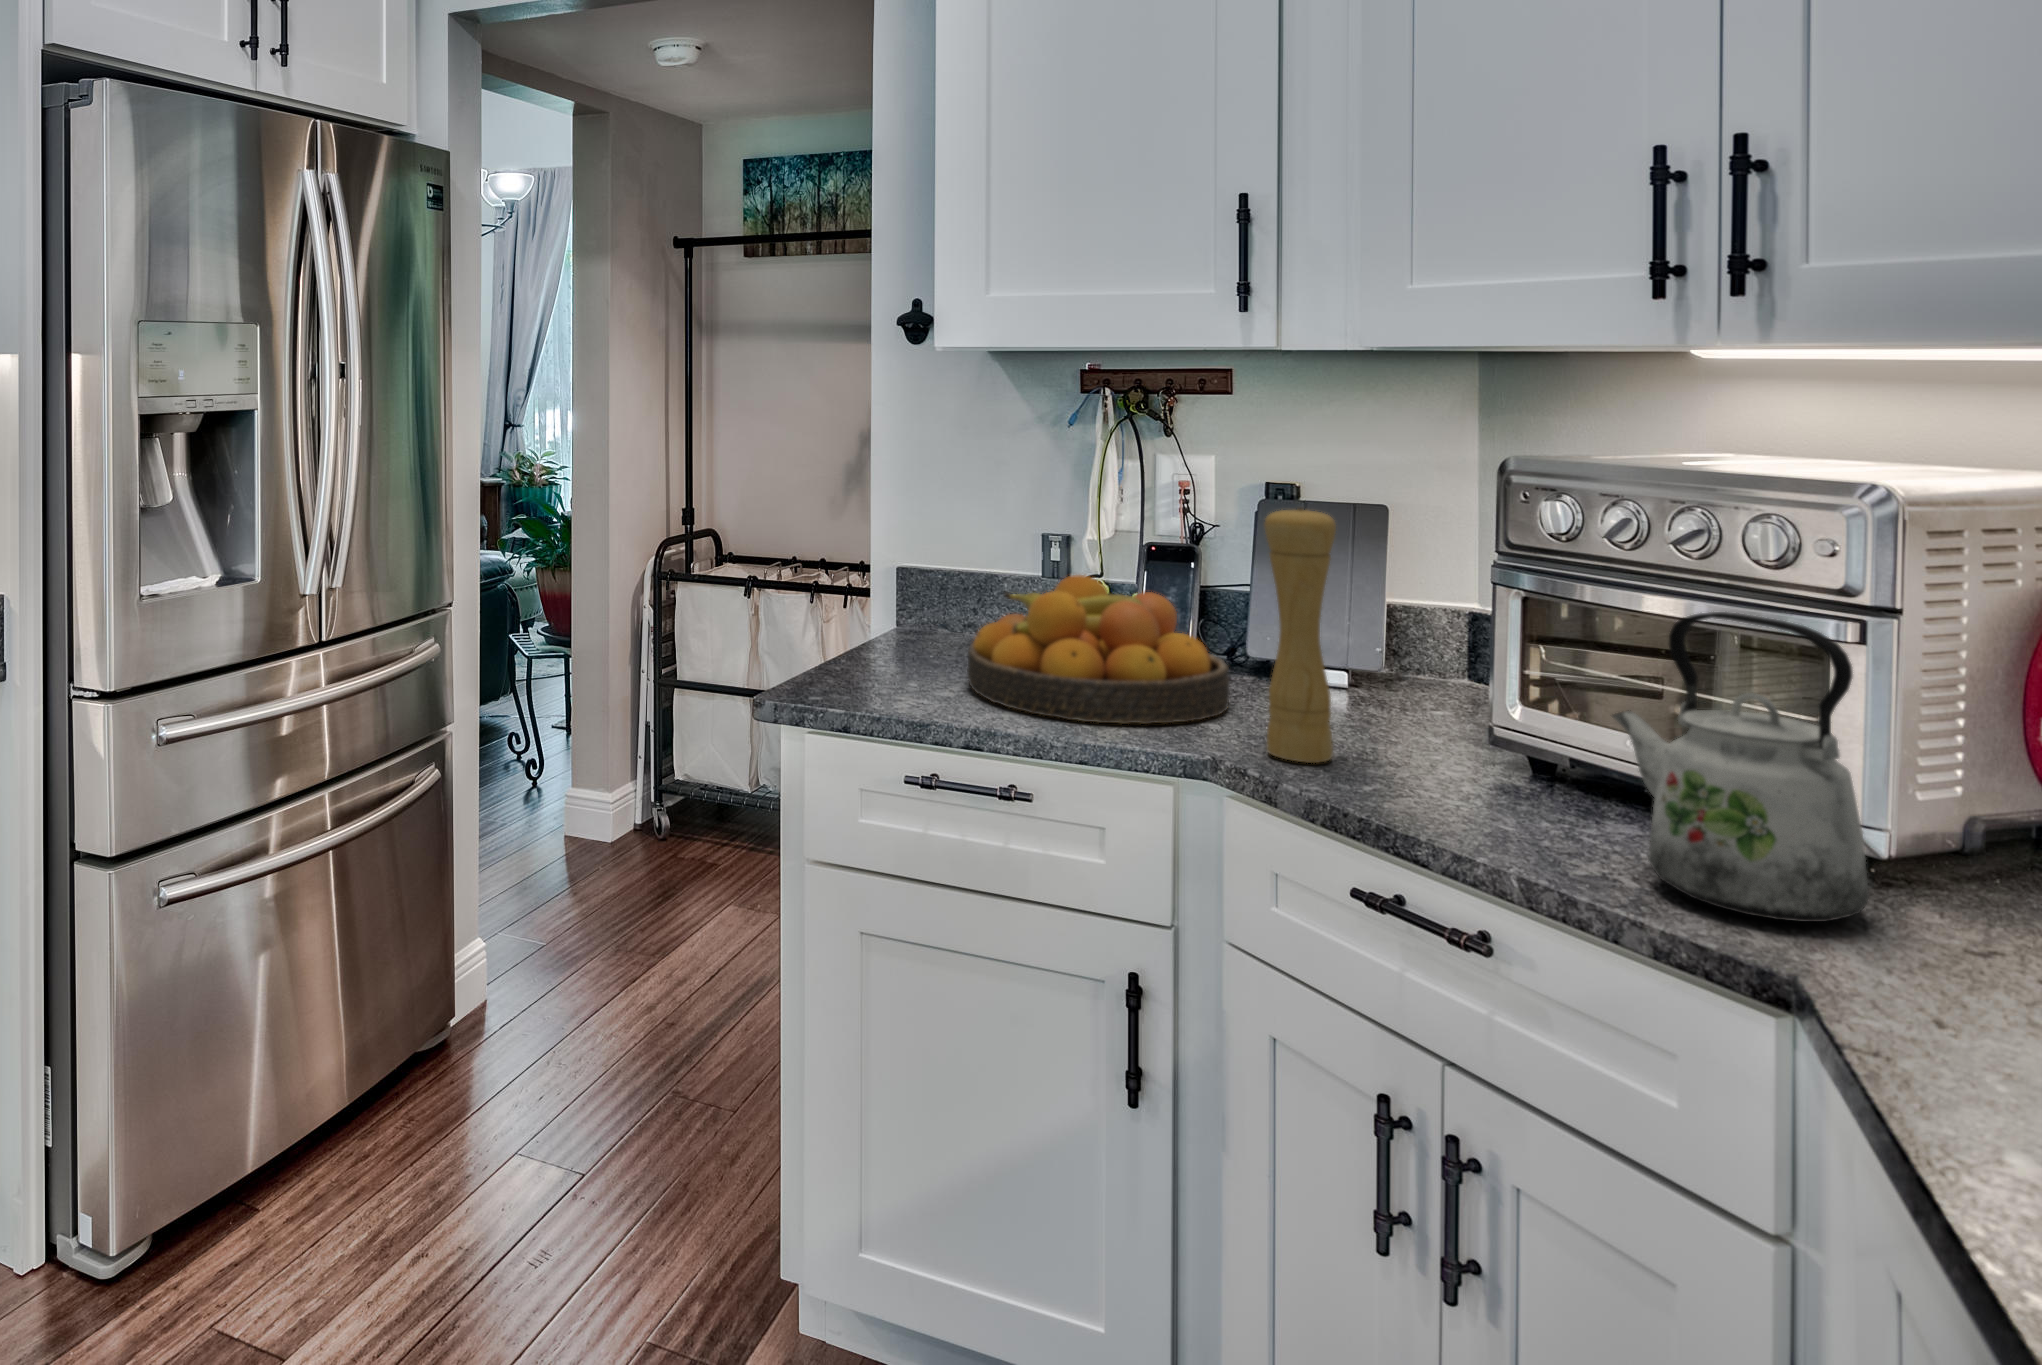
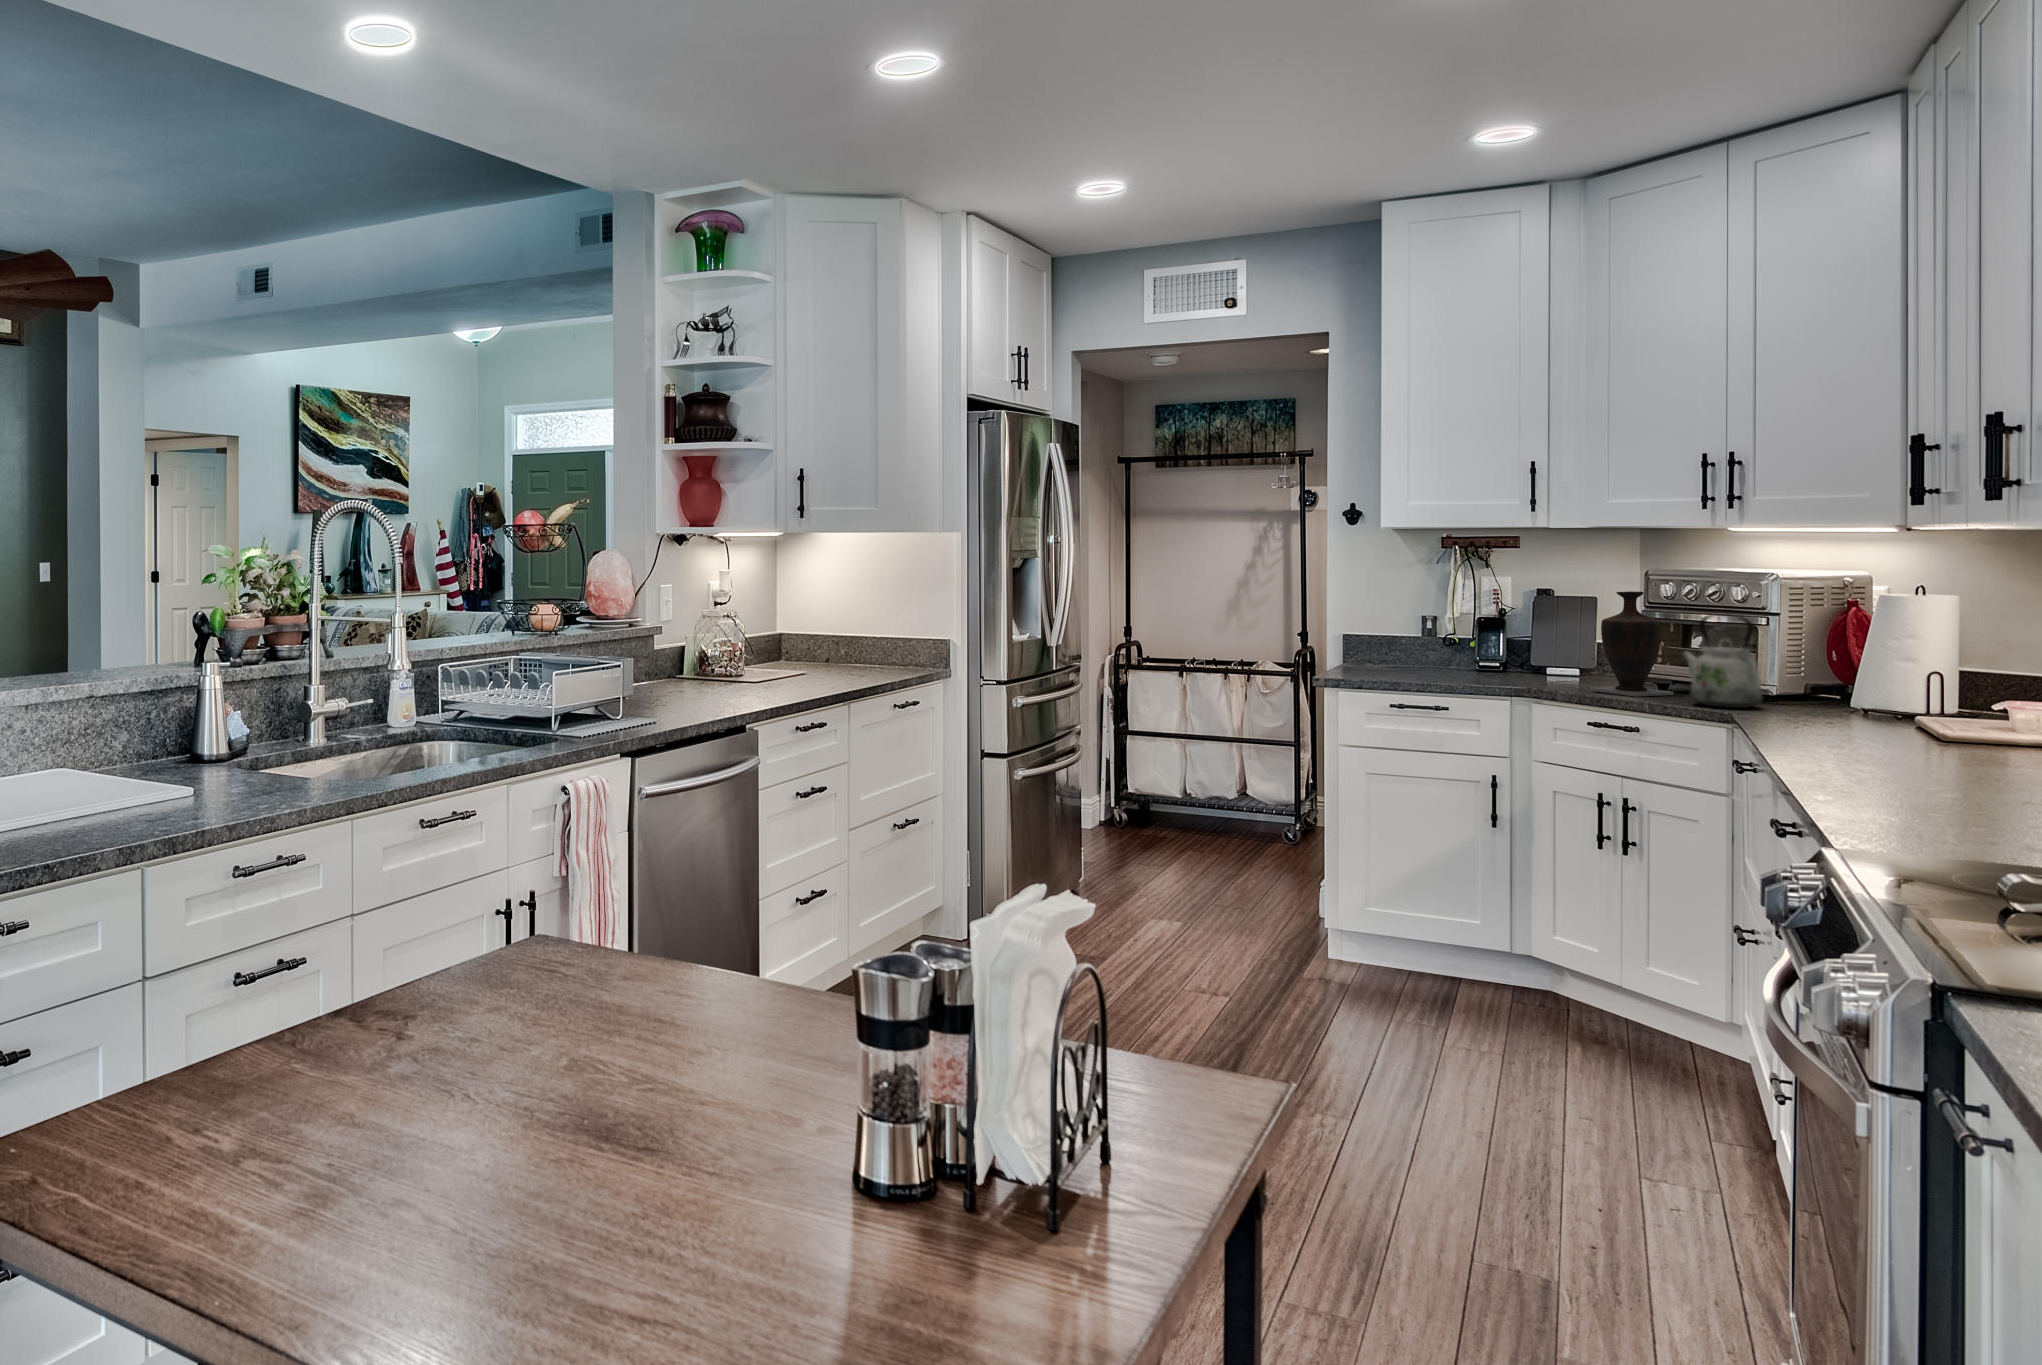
pepper mill: present [1265,506,1336,763] -> none [1545,589,1576,687]
vase: none [1367,520,1579,824] -> present [1590,591,1673,696]
fruit bowl: present [967,575,1230,724] -> none [1401,627,1527,681]

